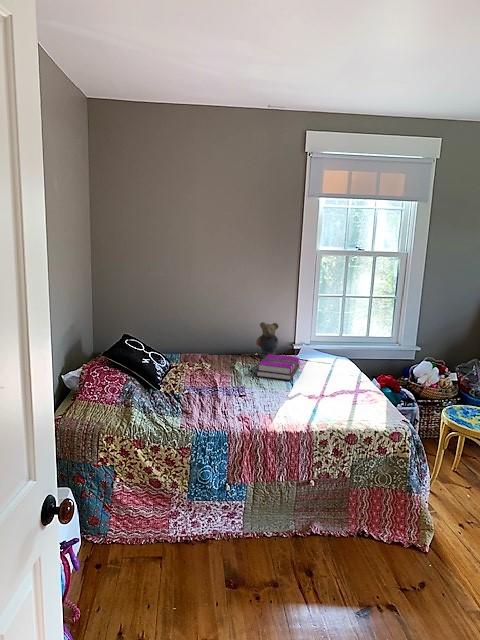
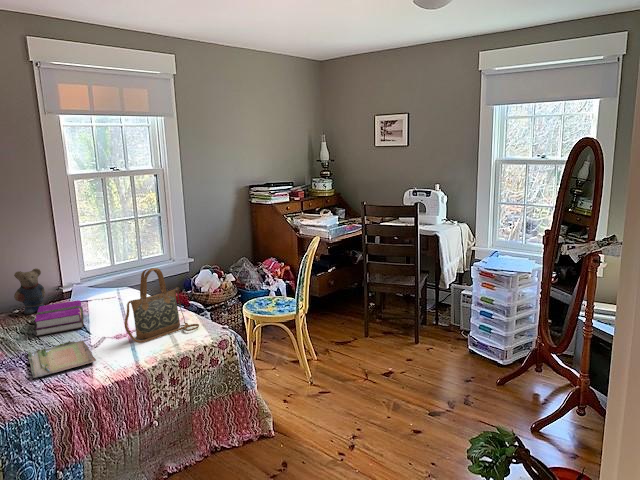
handbag: none [314,344,382,413] -> present [125,268,199,343]
tray: none [235,385,284,410] -> present [28,341,96,378]

